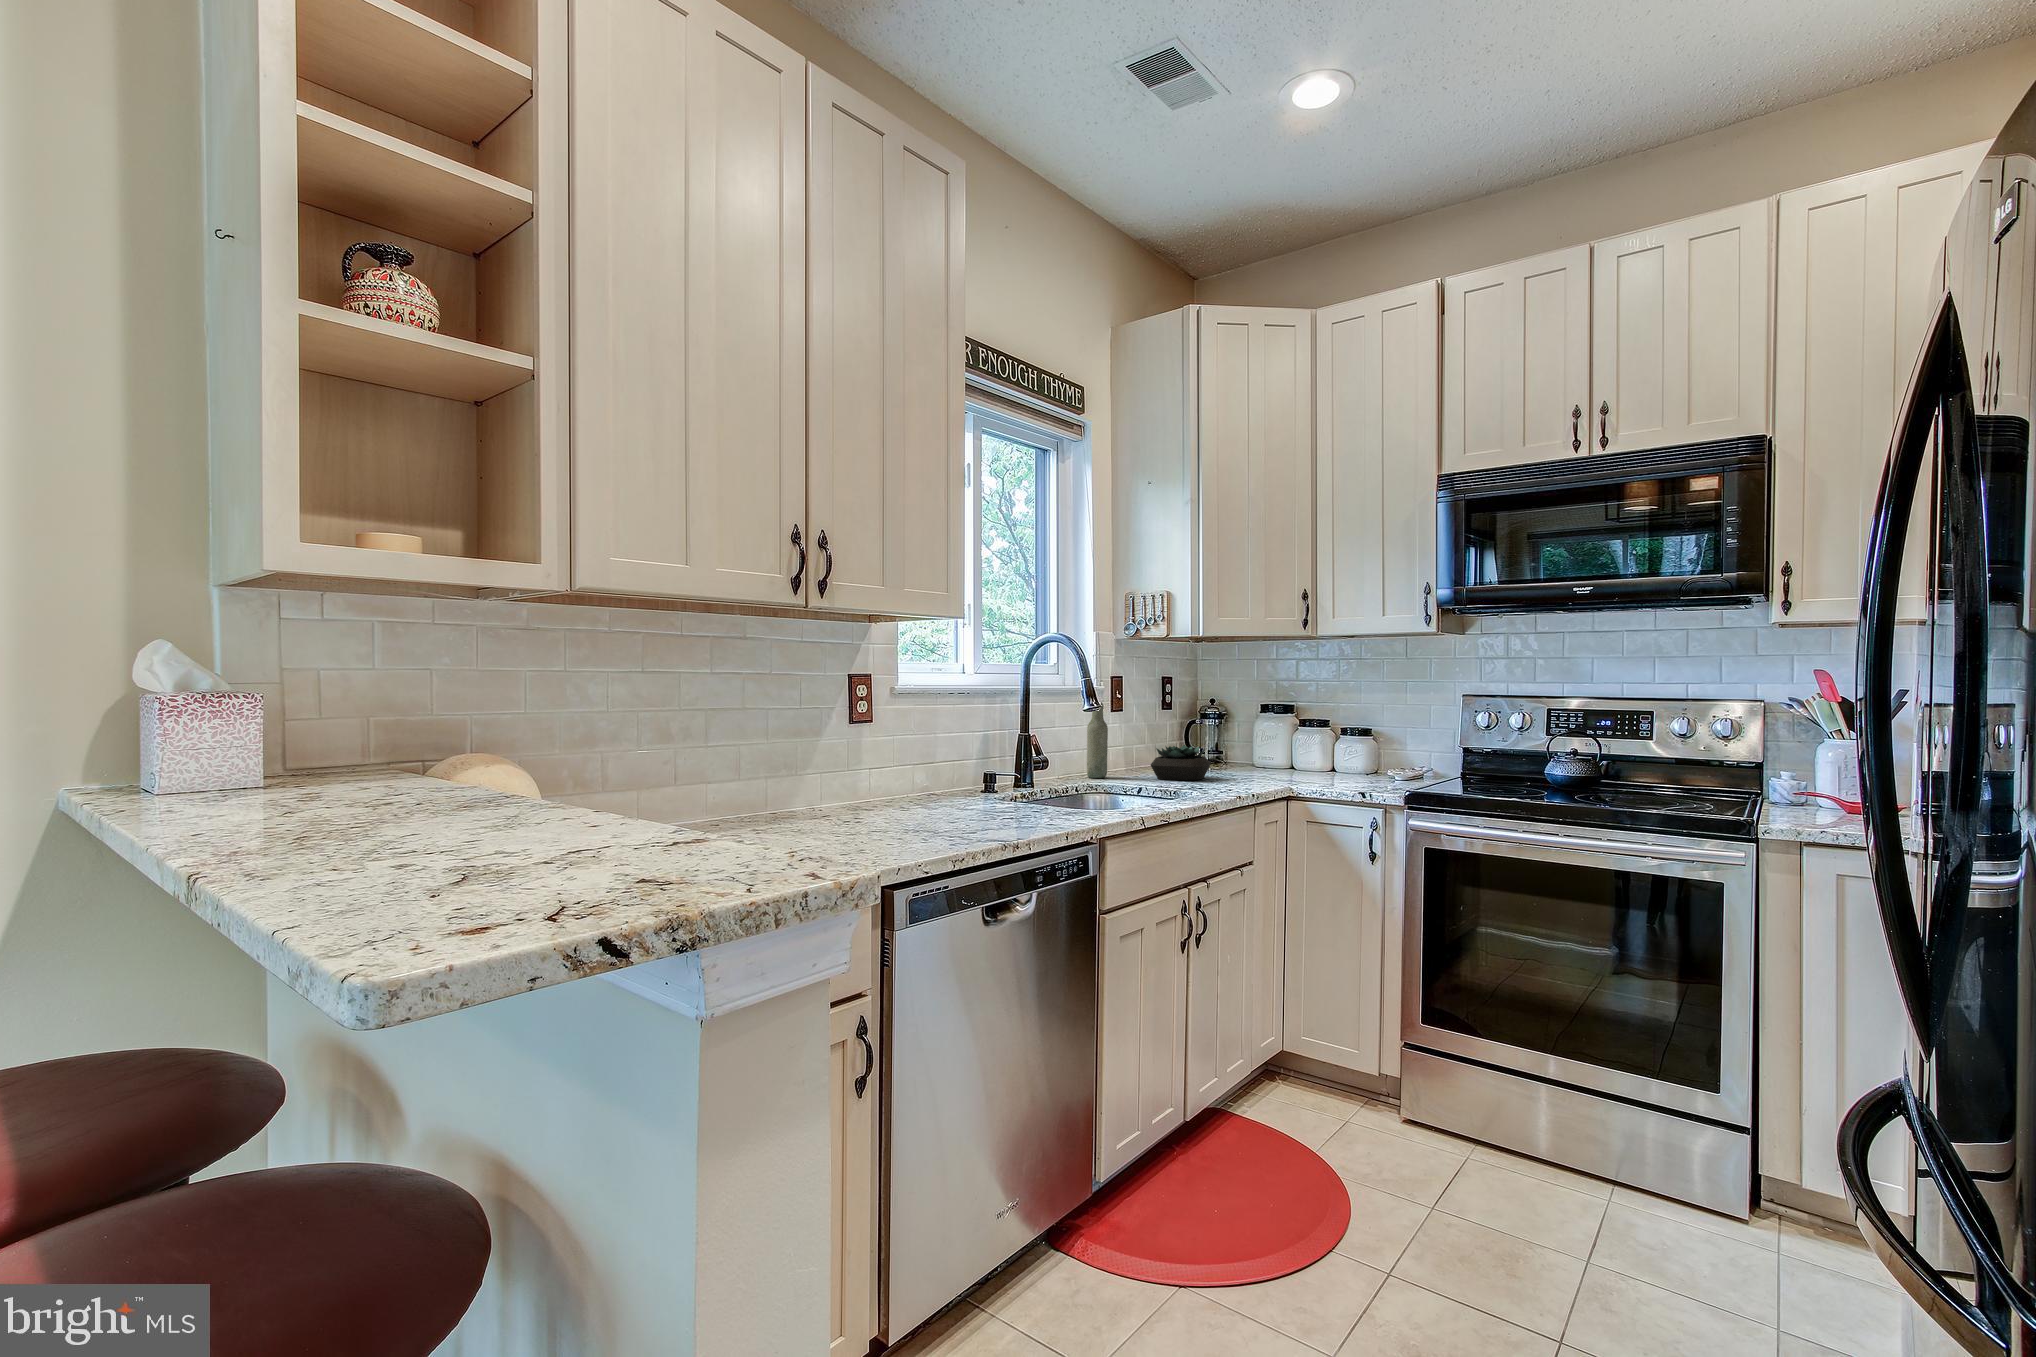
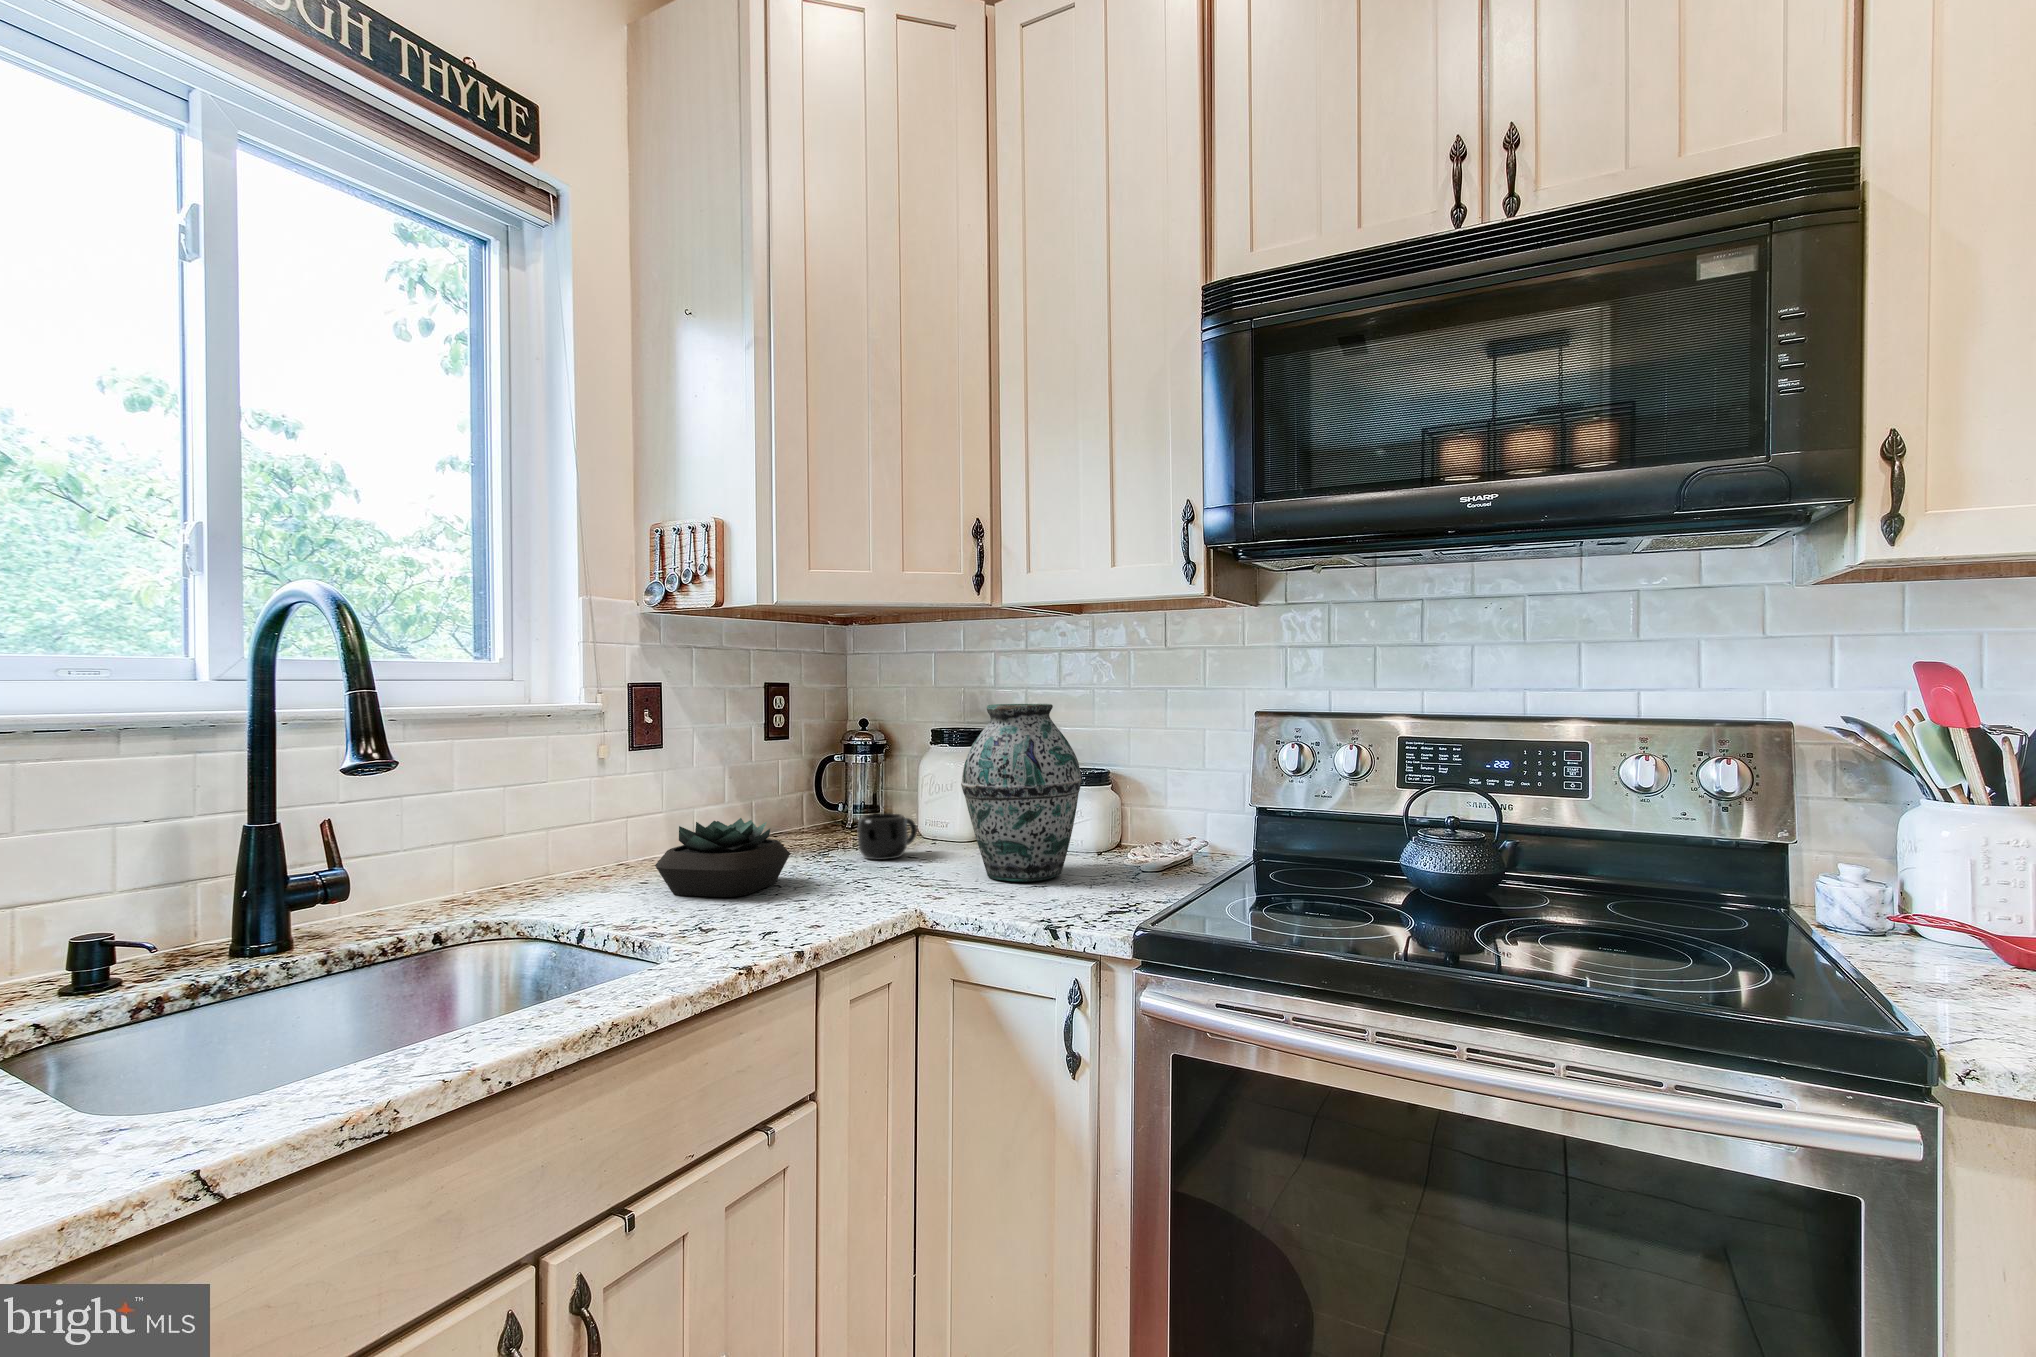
vase: none [1297,689,1365,780] -> present [961,704,1082,882]
bottle: present [1087,702,1108,778] -> none [520,737,568,897]
mug: none [1230,749,1260,773] -> present [858,813,917,860]

